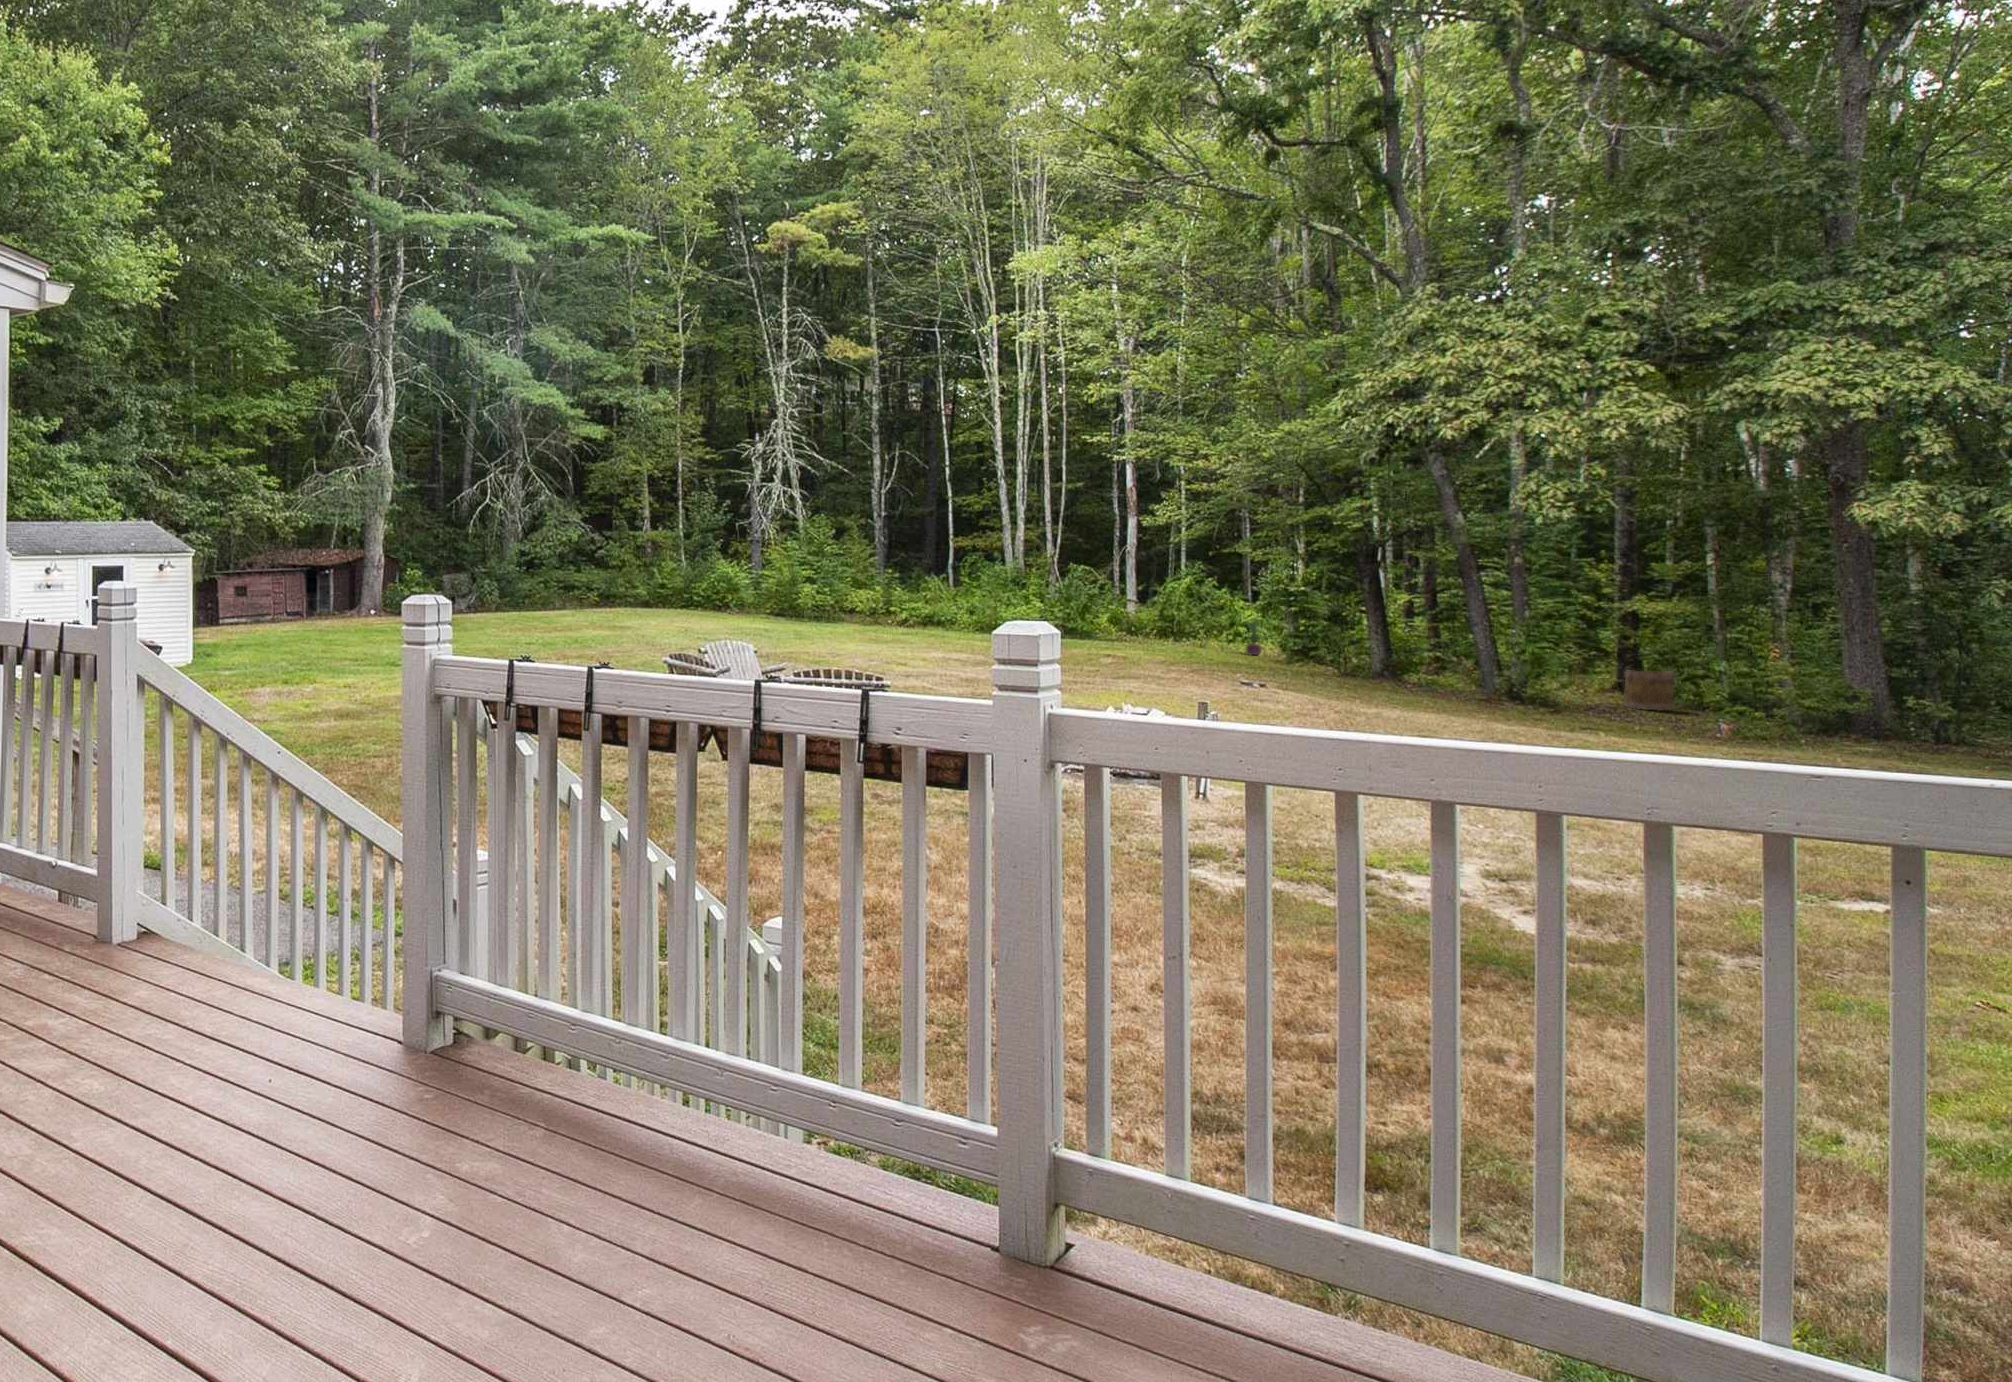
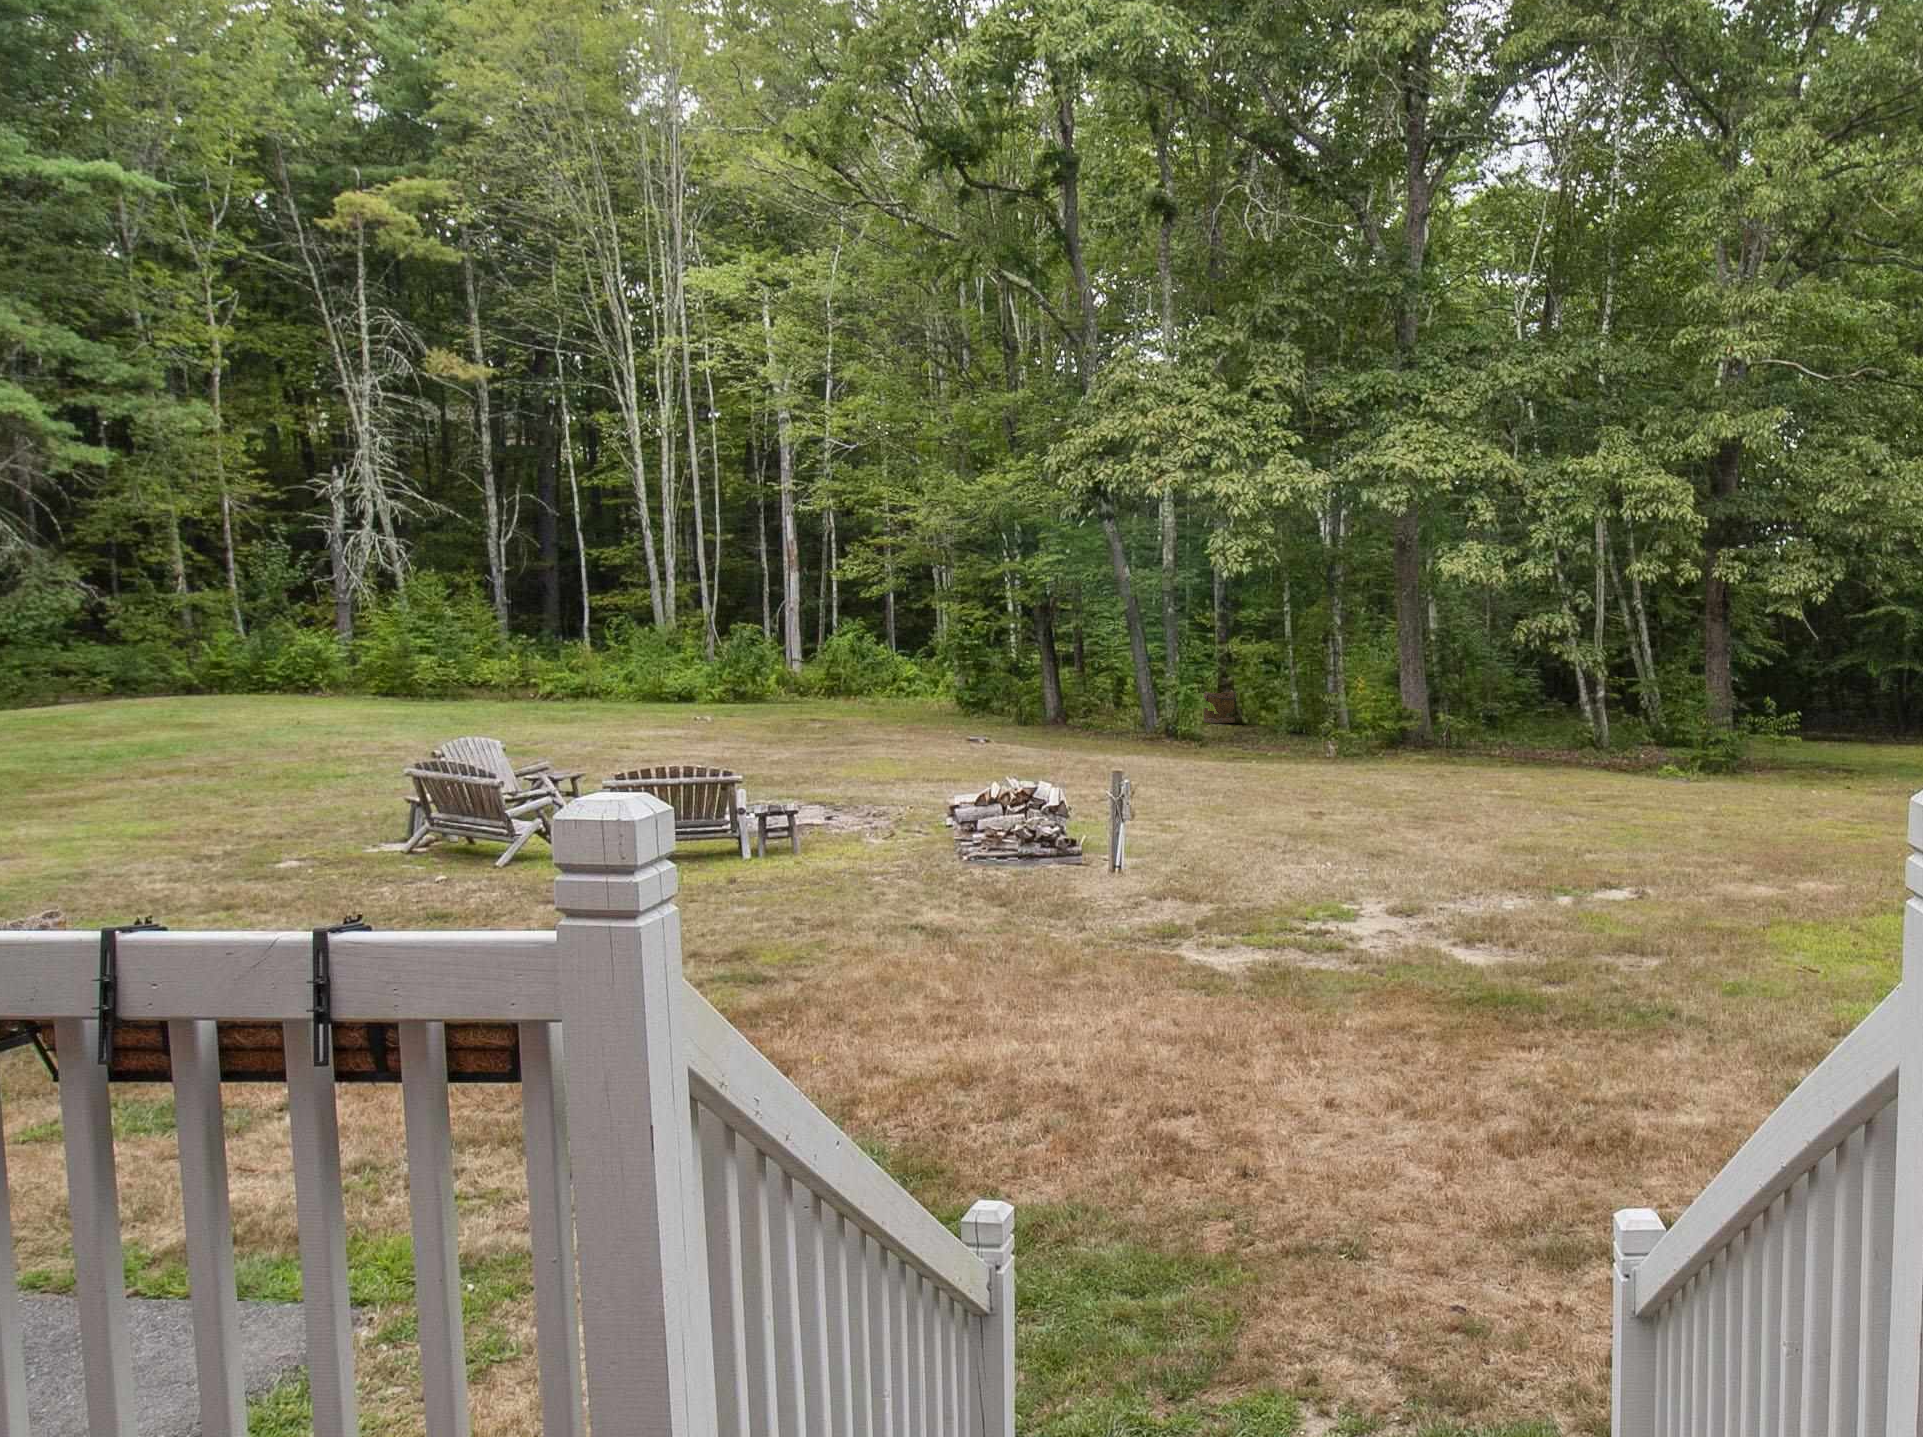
decorative plant: present [1245,618,1267,655] -> none [898,664,941,702]

